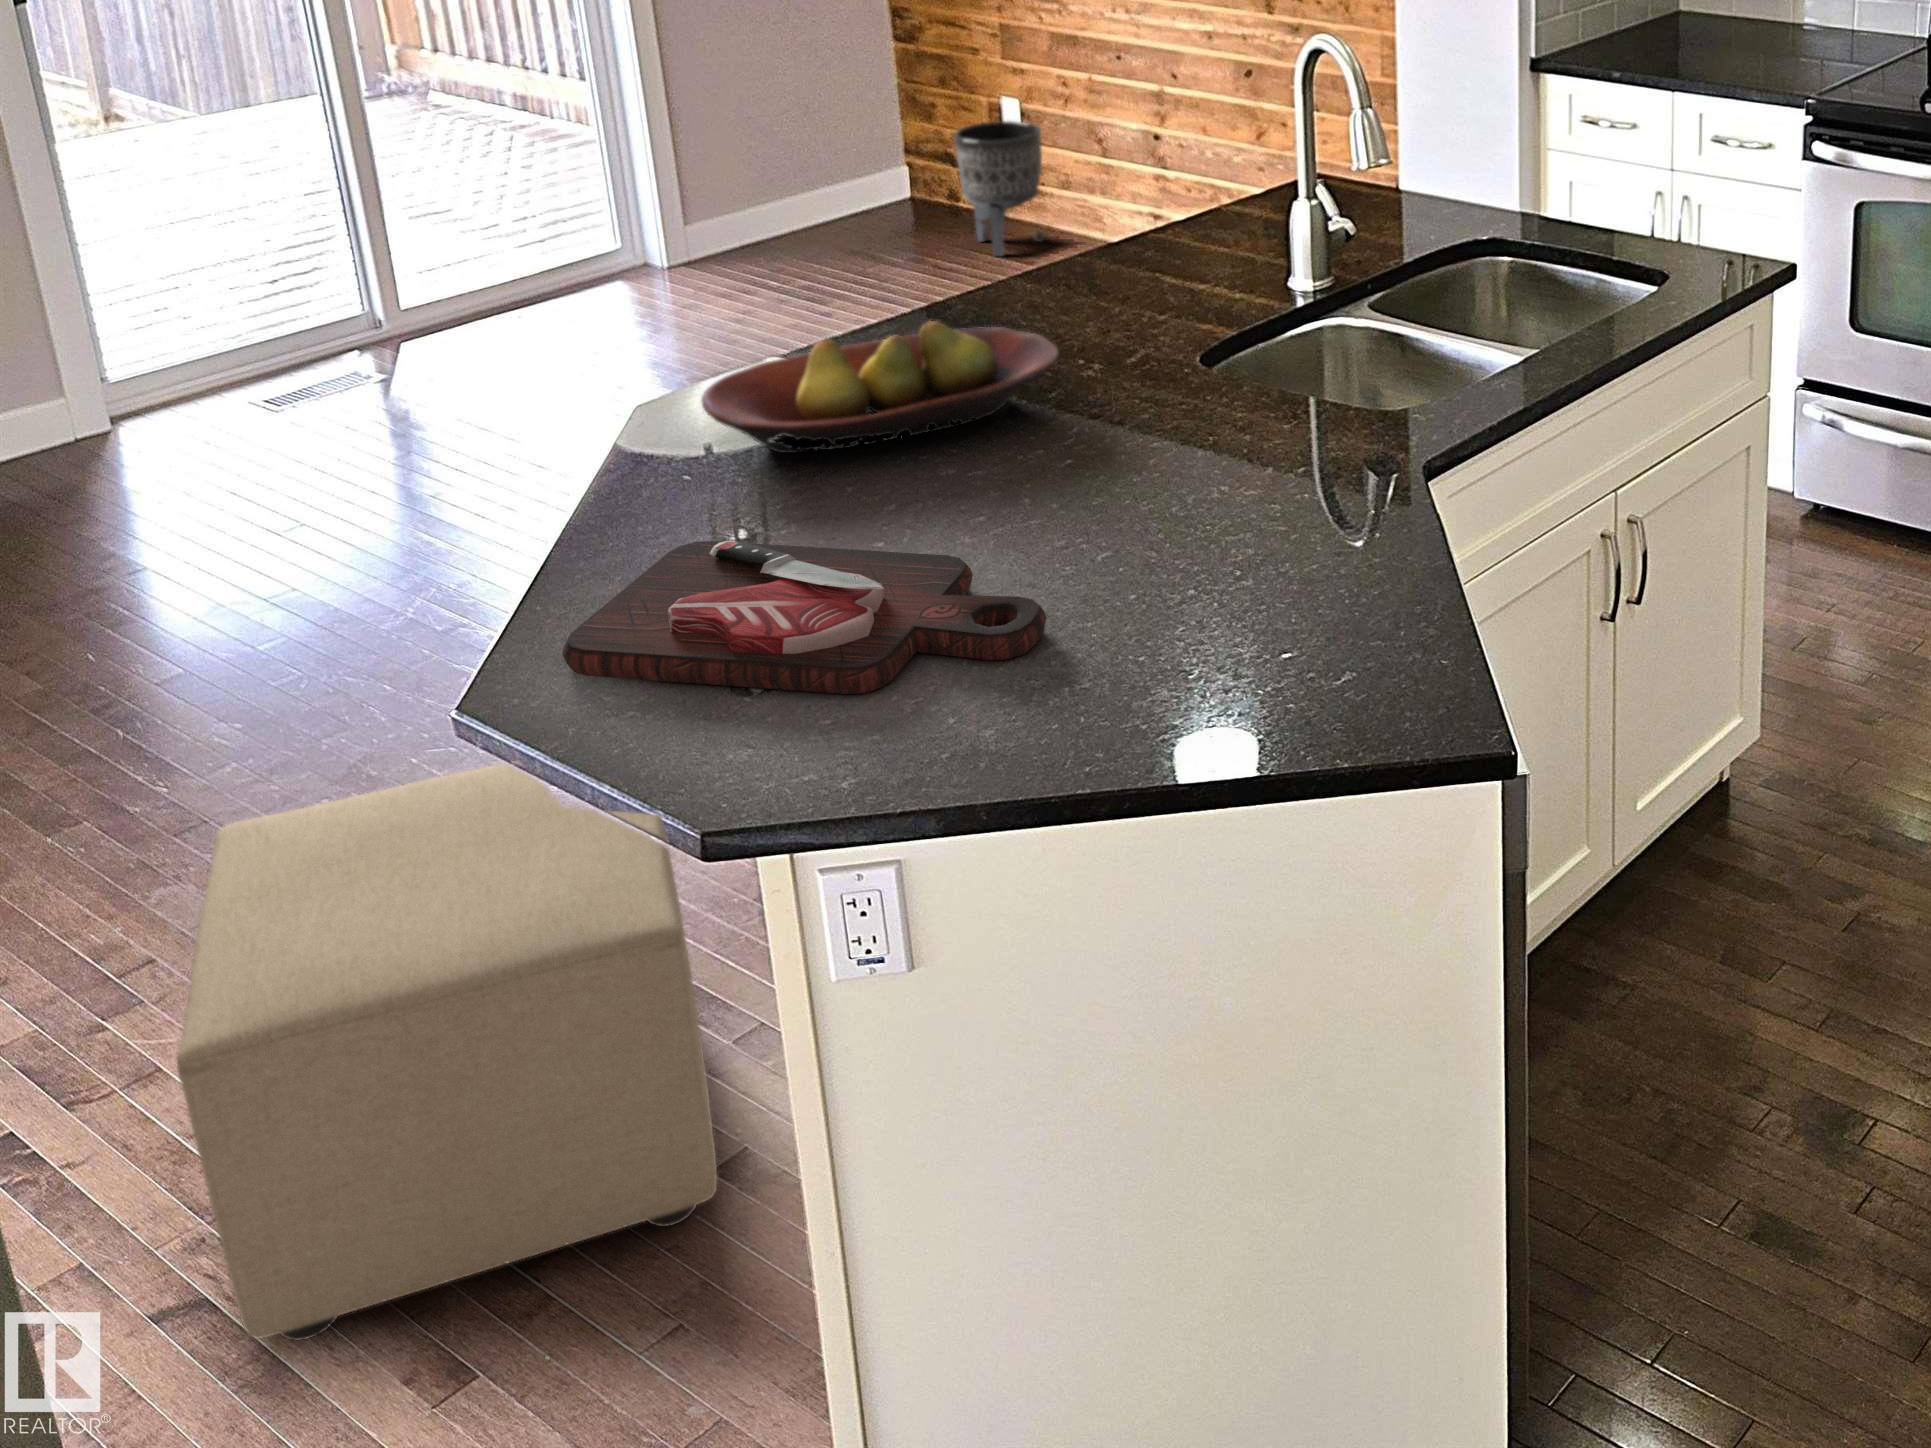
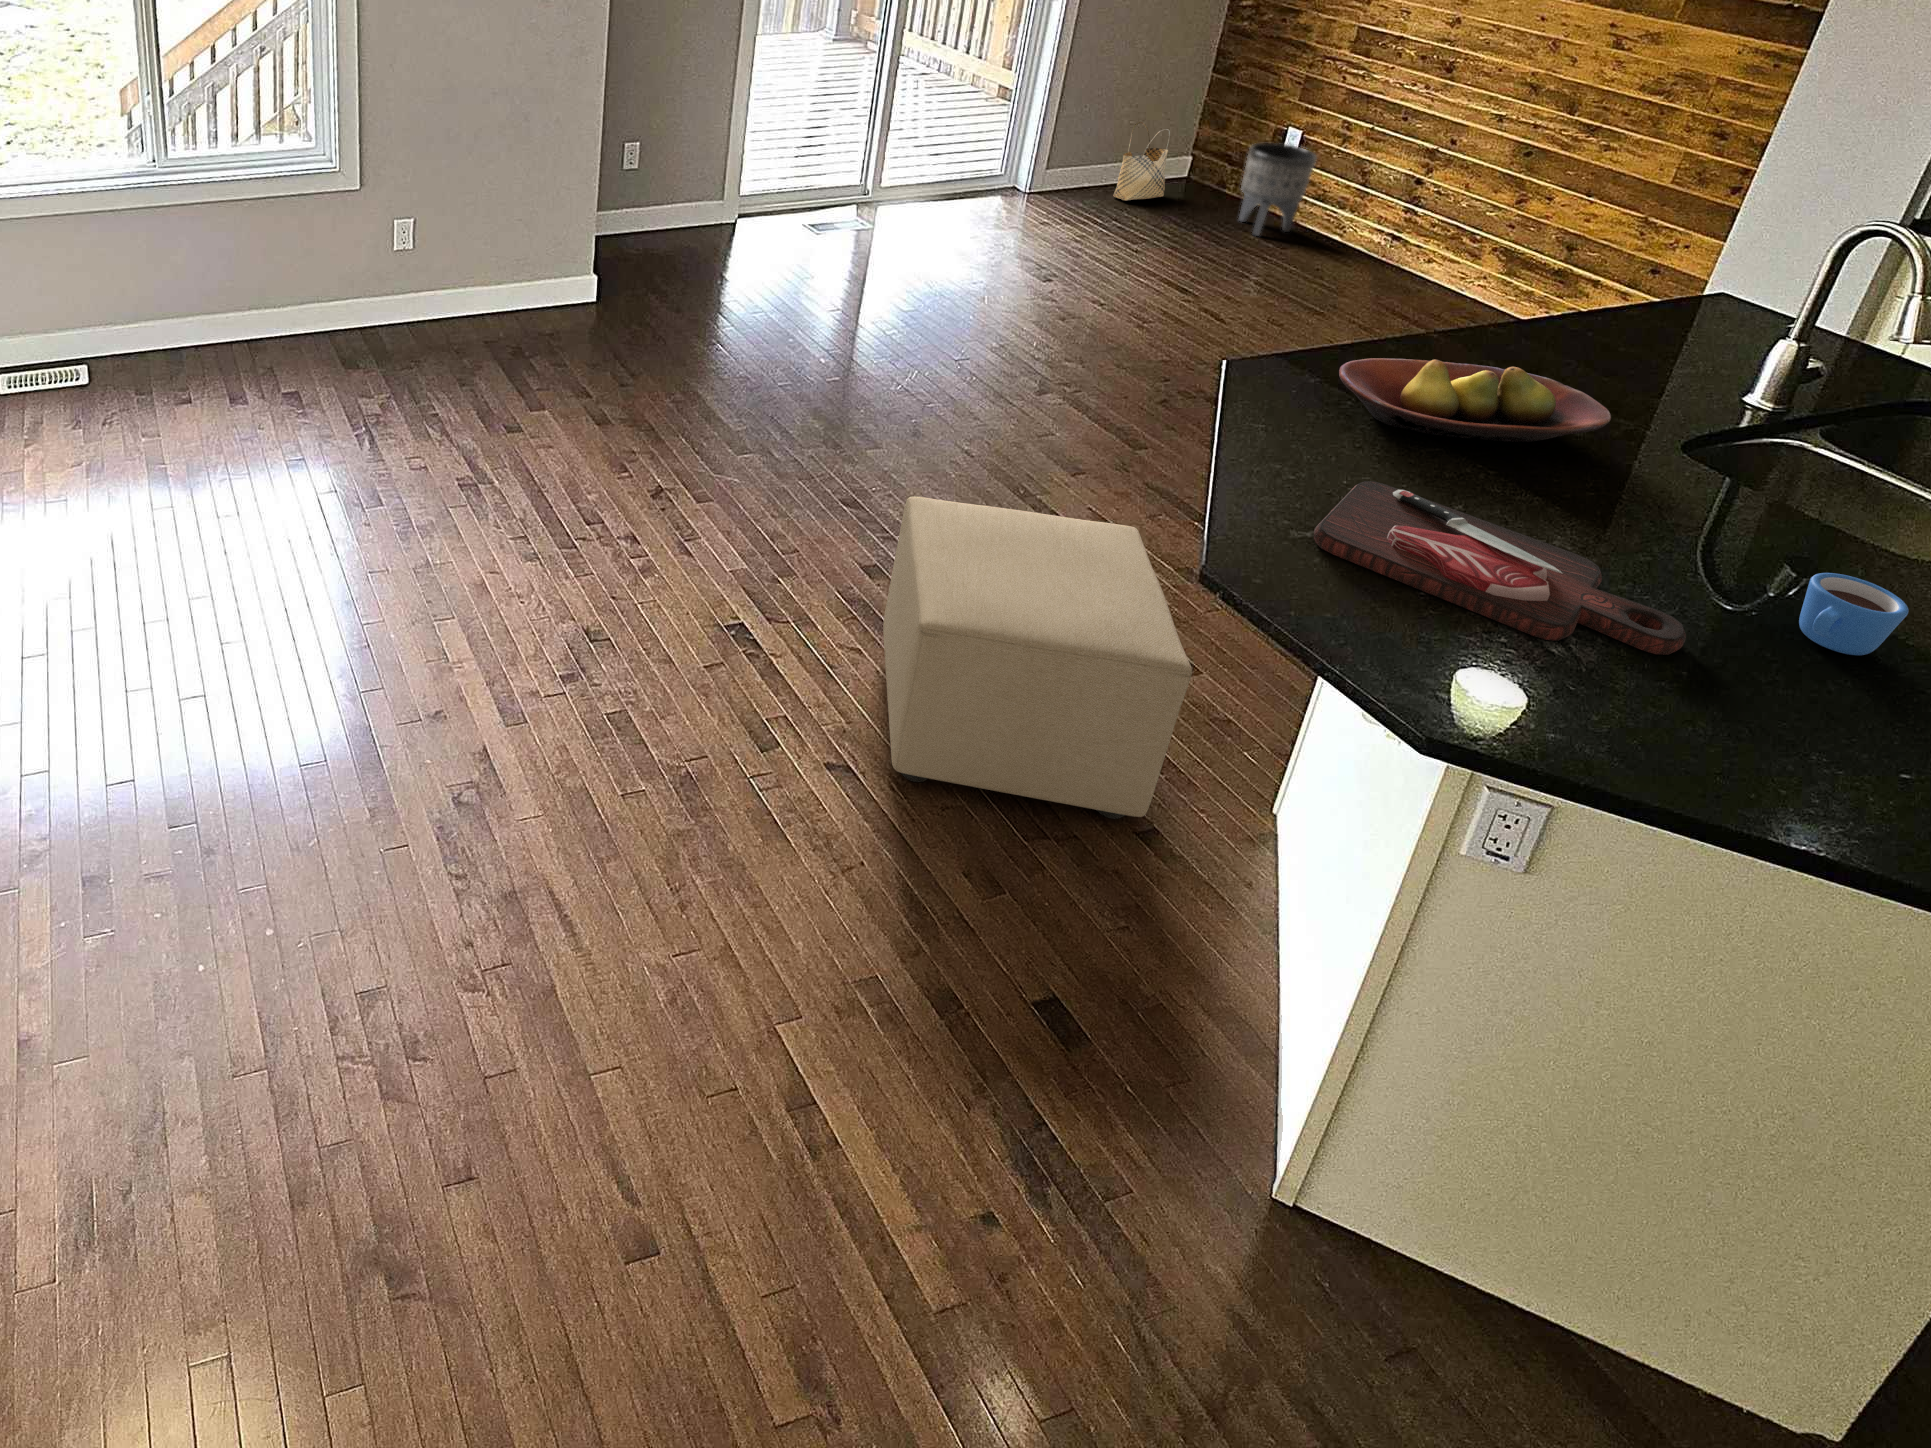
woven basket: none [793,128,874,248] -> present [1113,122,1170,201]
mug: none [1184,473,1279,575] -> present [1799,573,1909,655]

